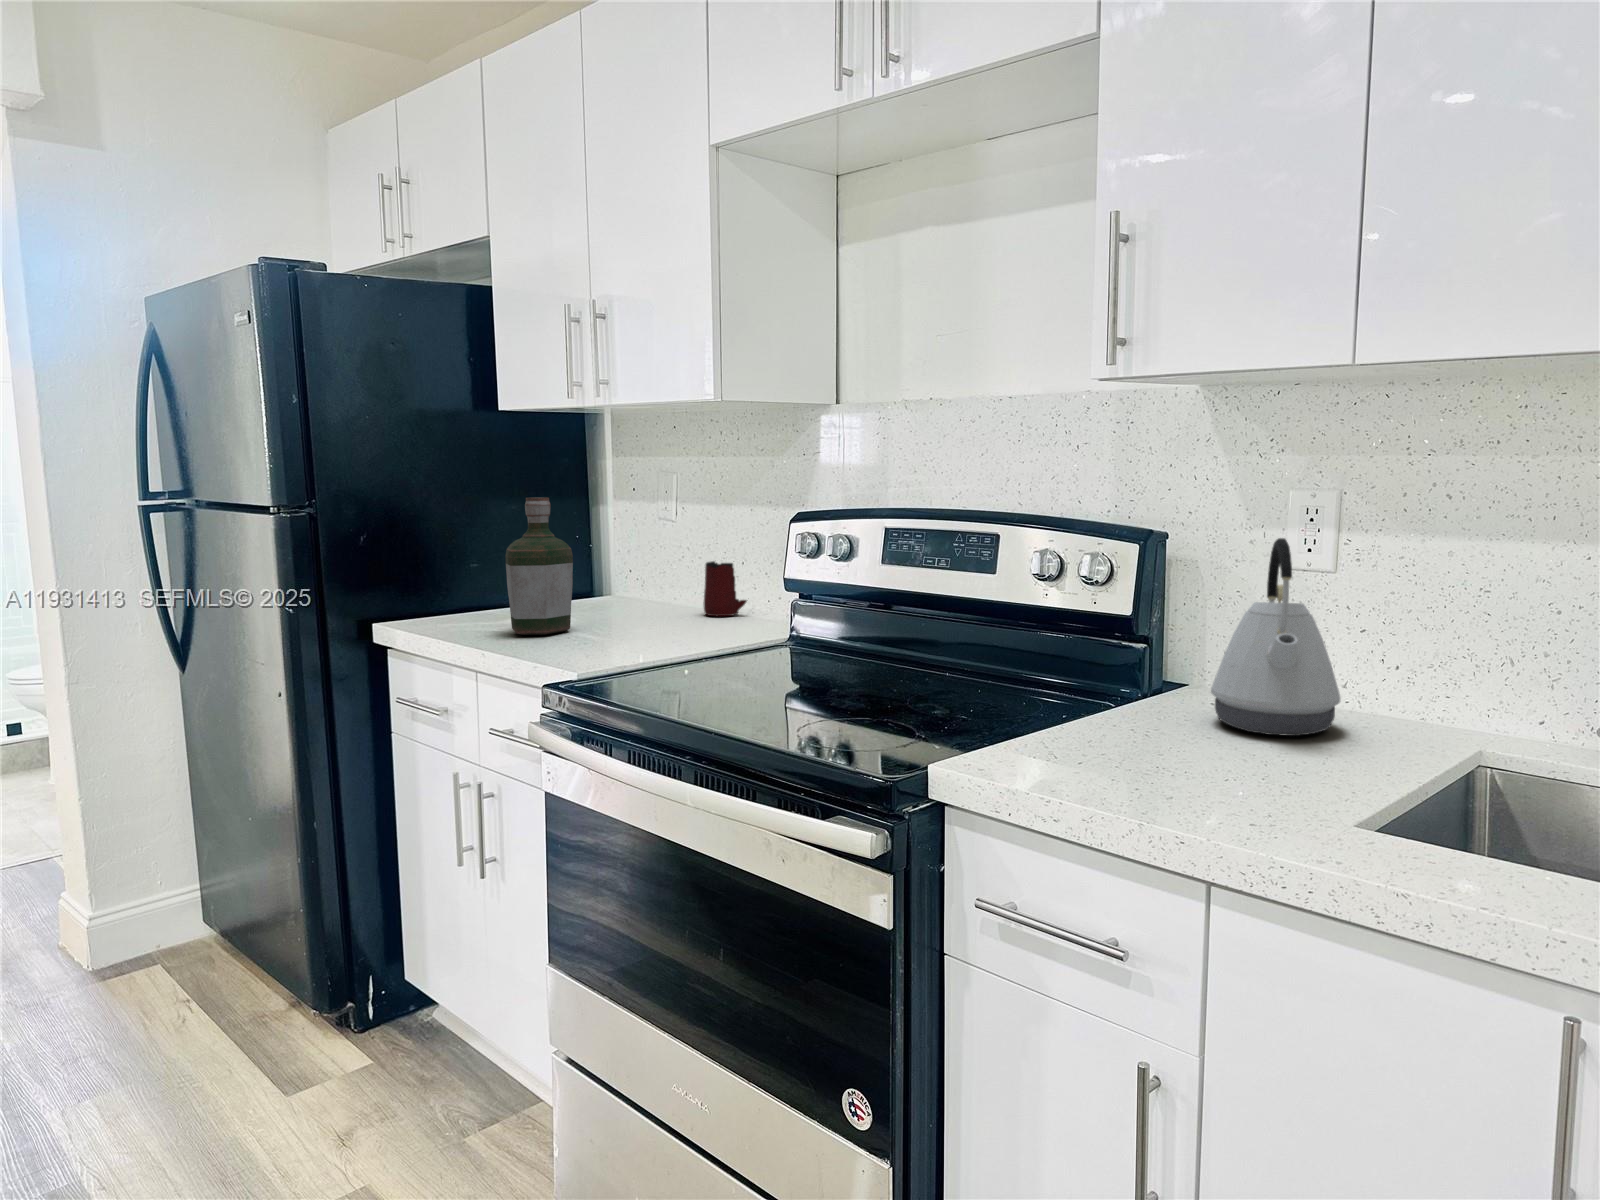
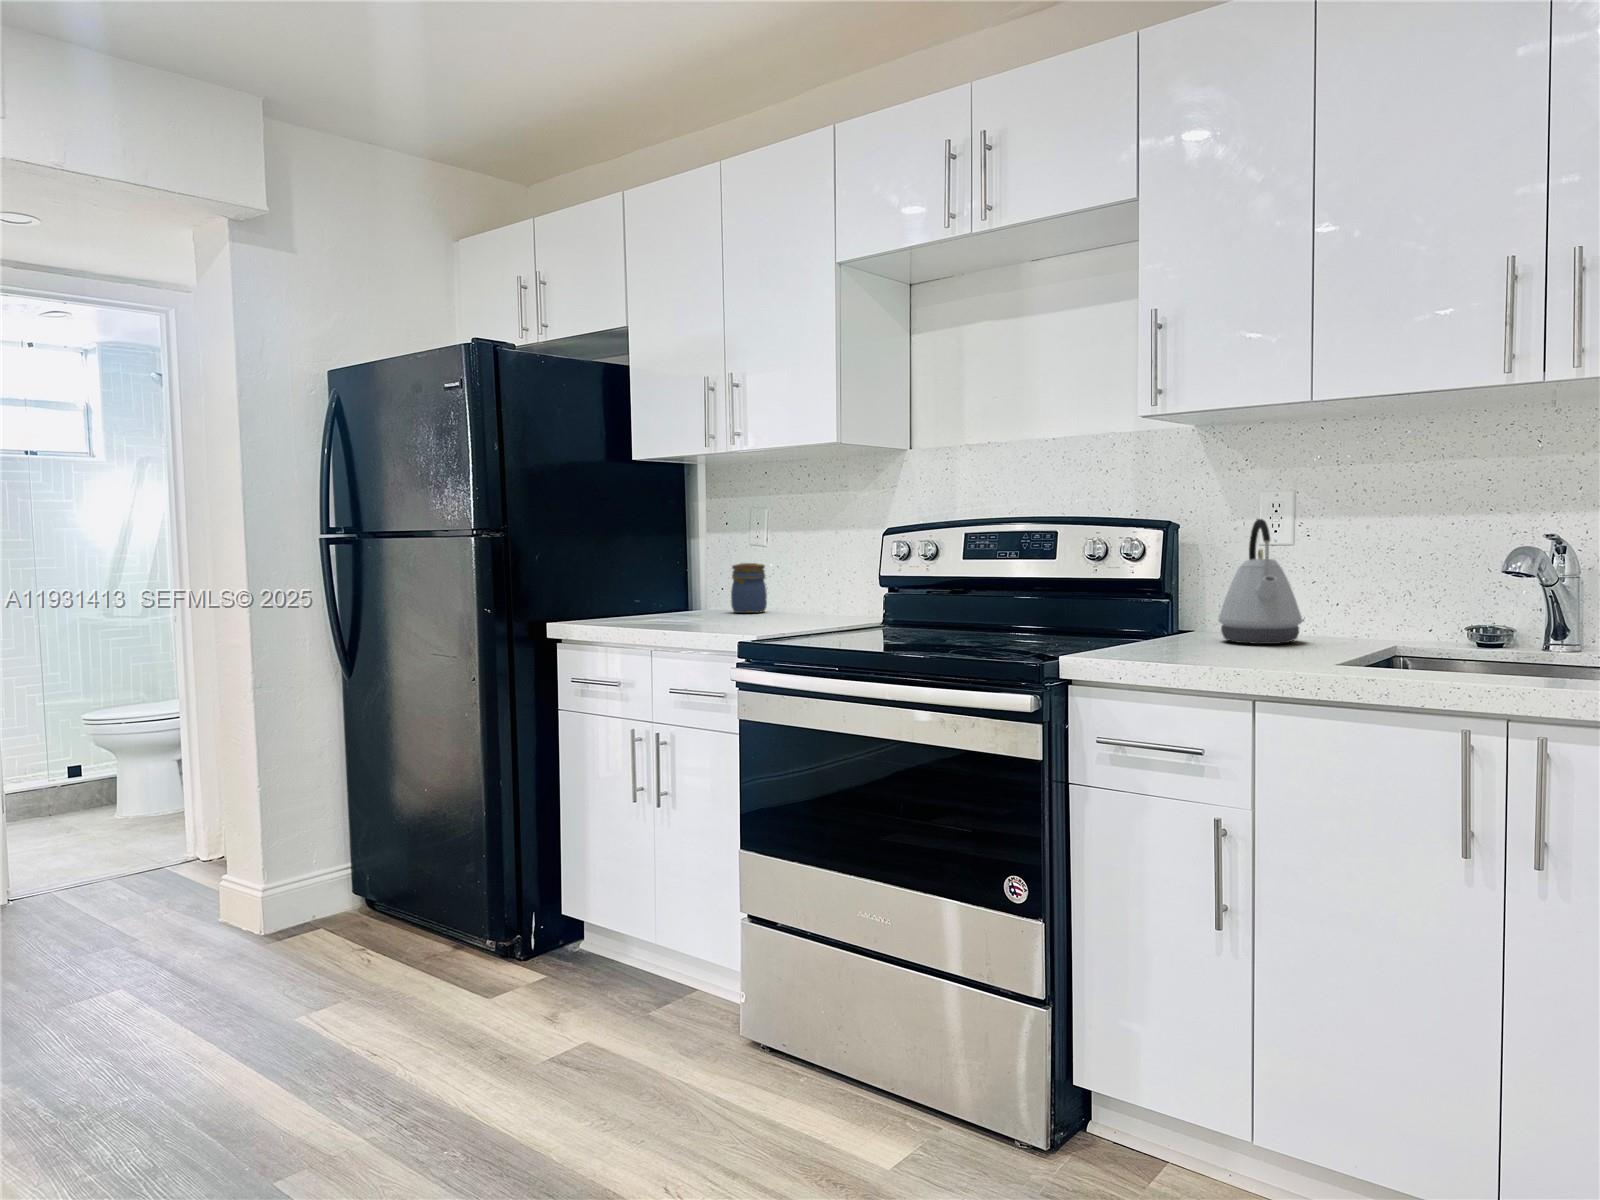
bottle: present [505,498,573,635] -> none [662,520,712,625]
jar: none [629,544,678,609] -> present [731,563,767,613]
mug: present [704,561,747,616] -> none [798,573,834,615]

